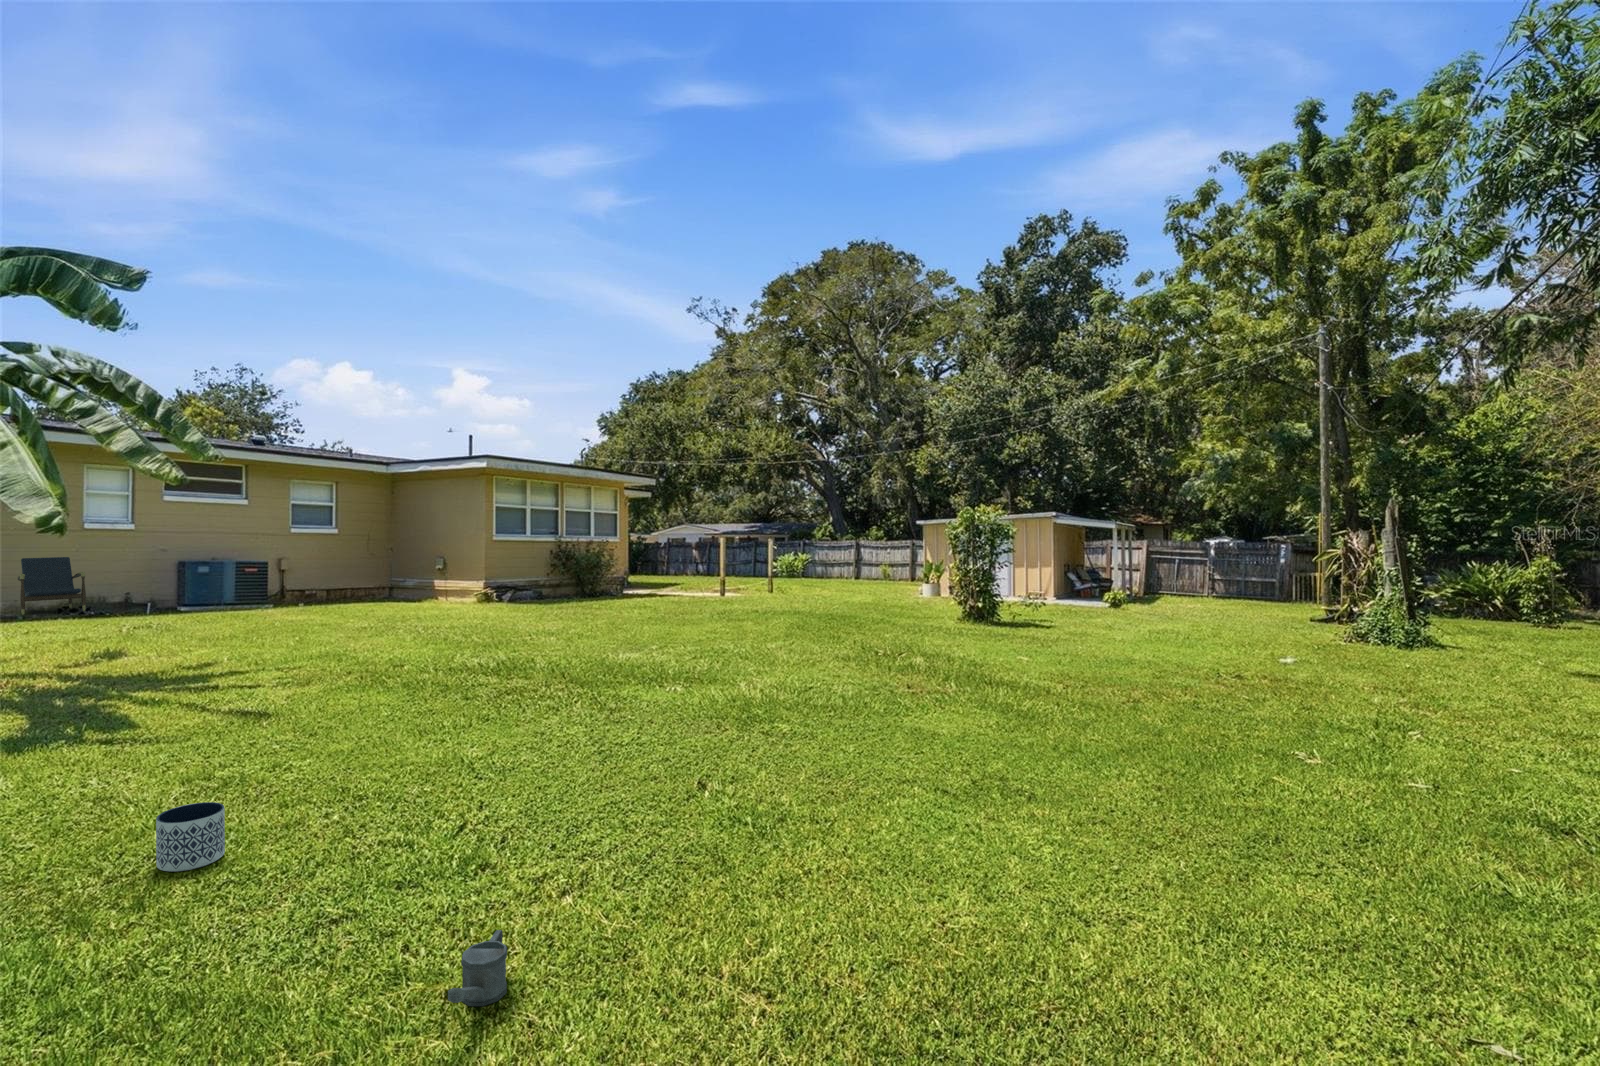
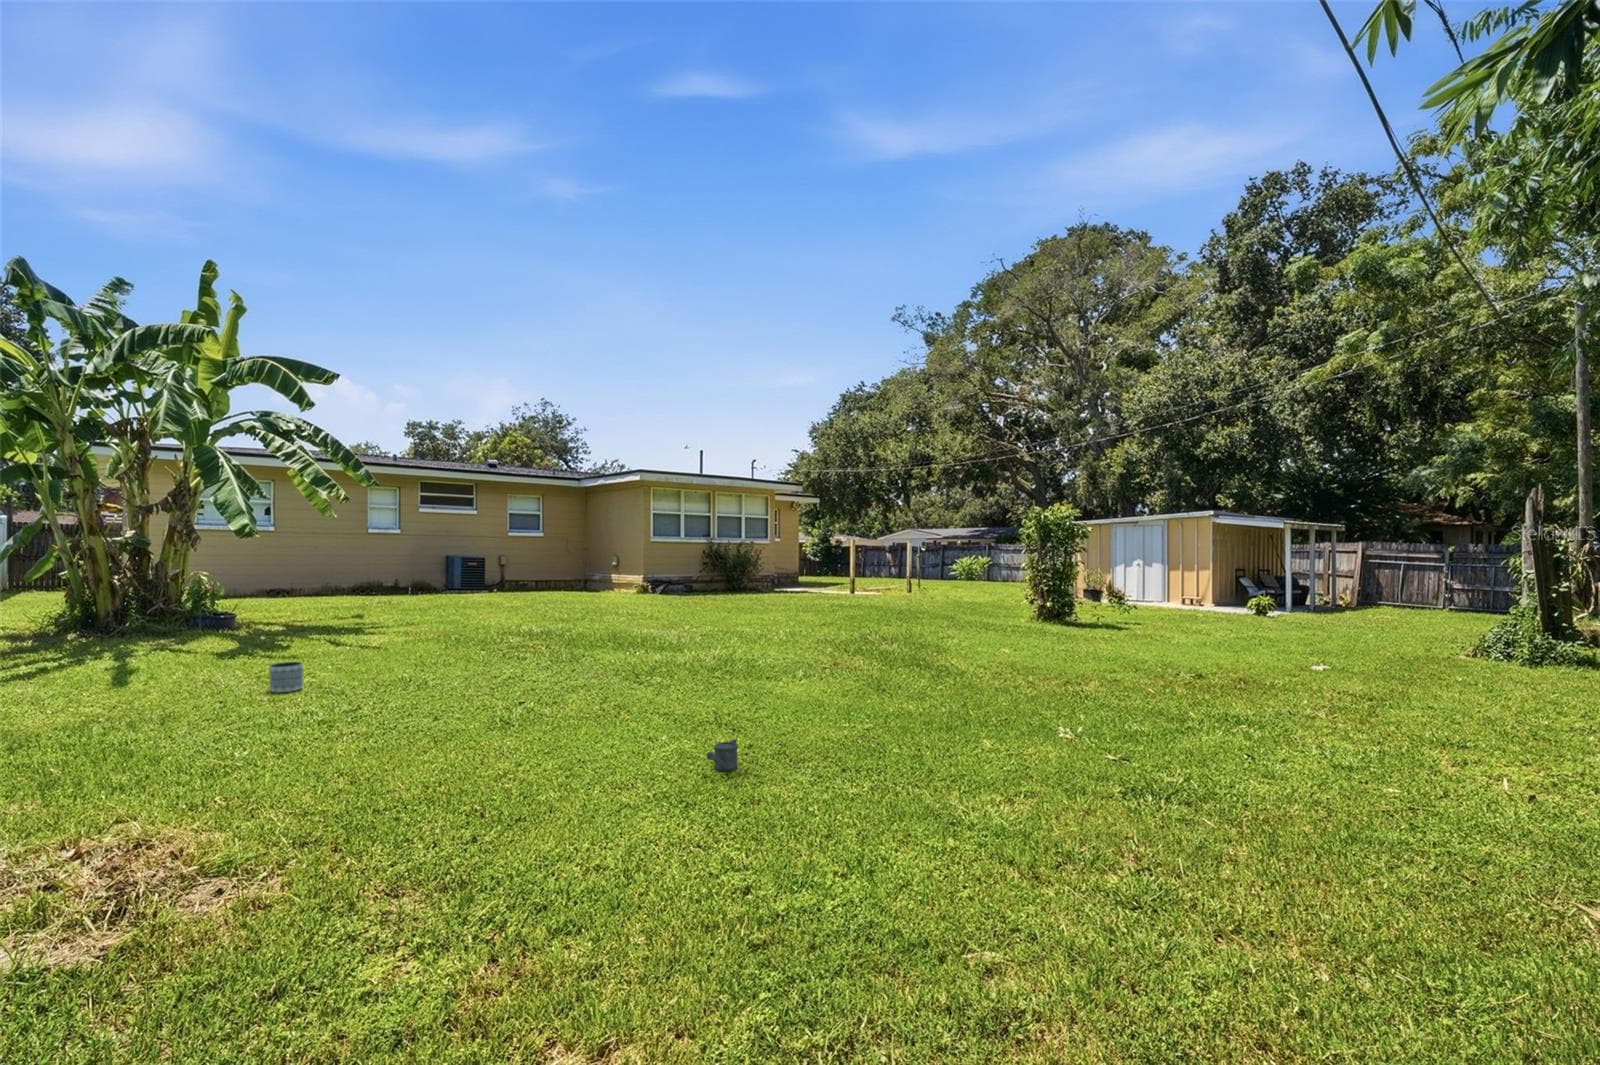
lounge chair: present [17,557,86,615] -> none [327,553,366,593]
watering can: present [448,930,507,1006] -> present [707,739,738,772]

